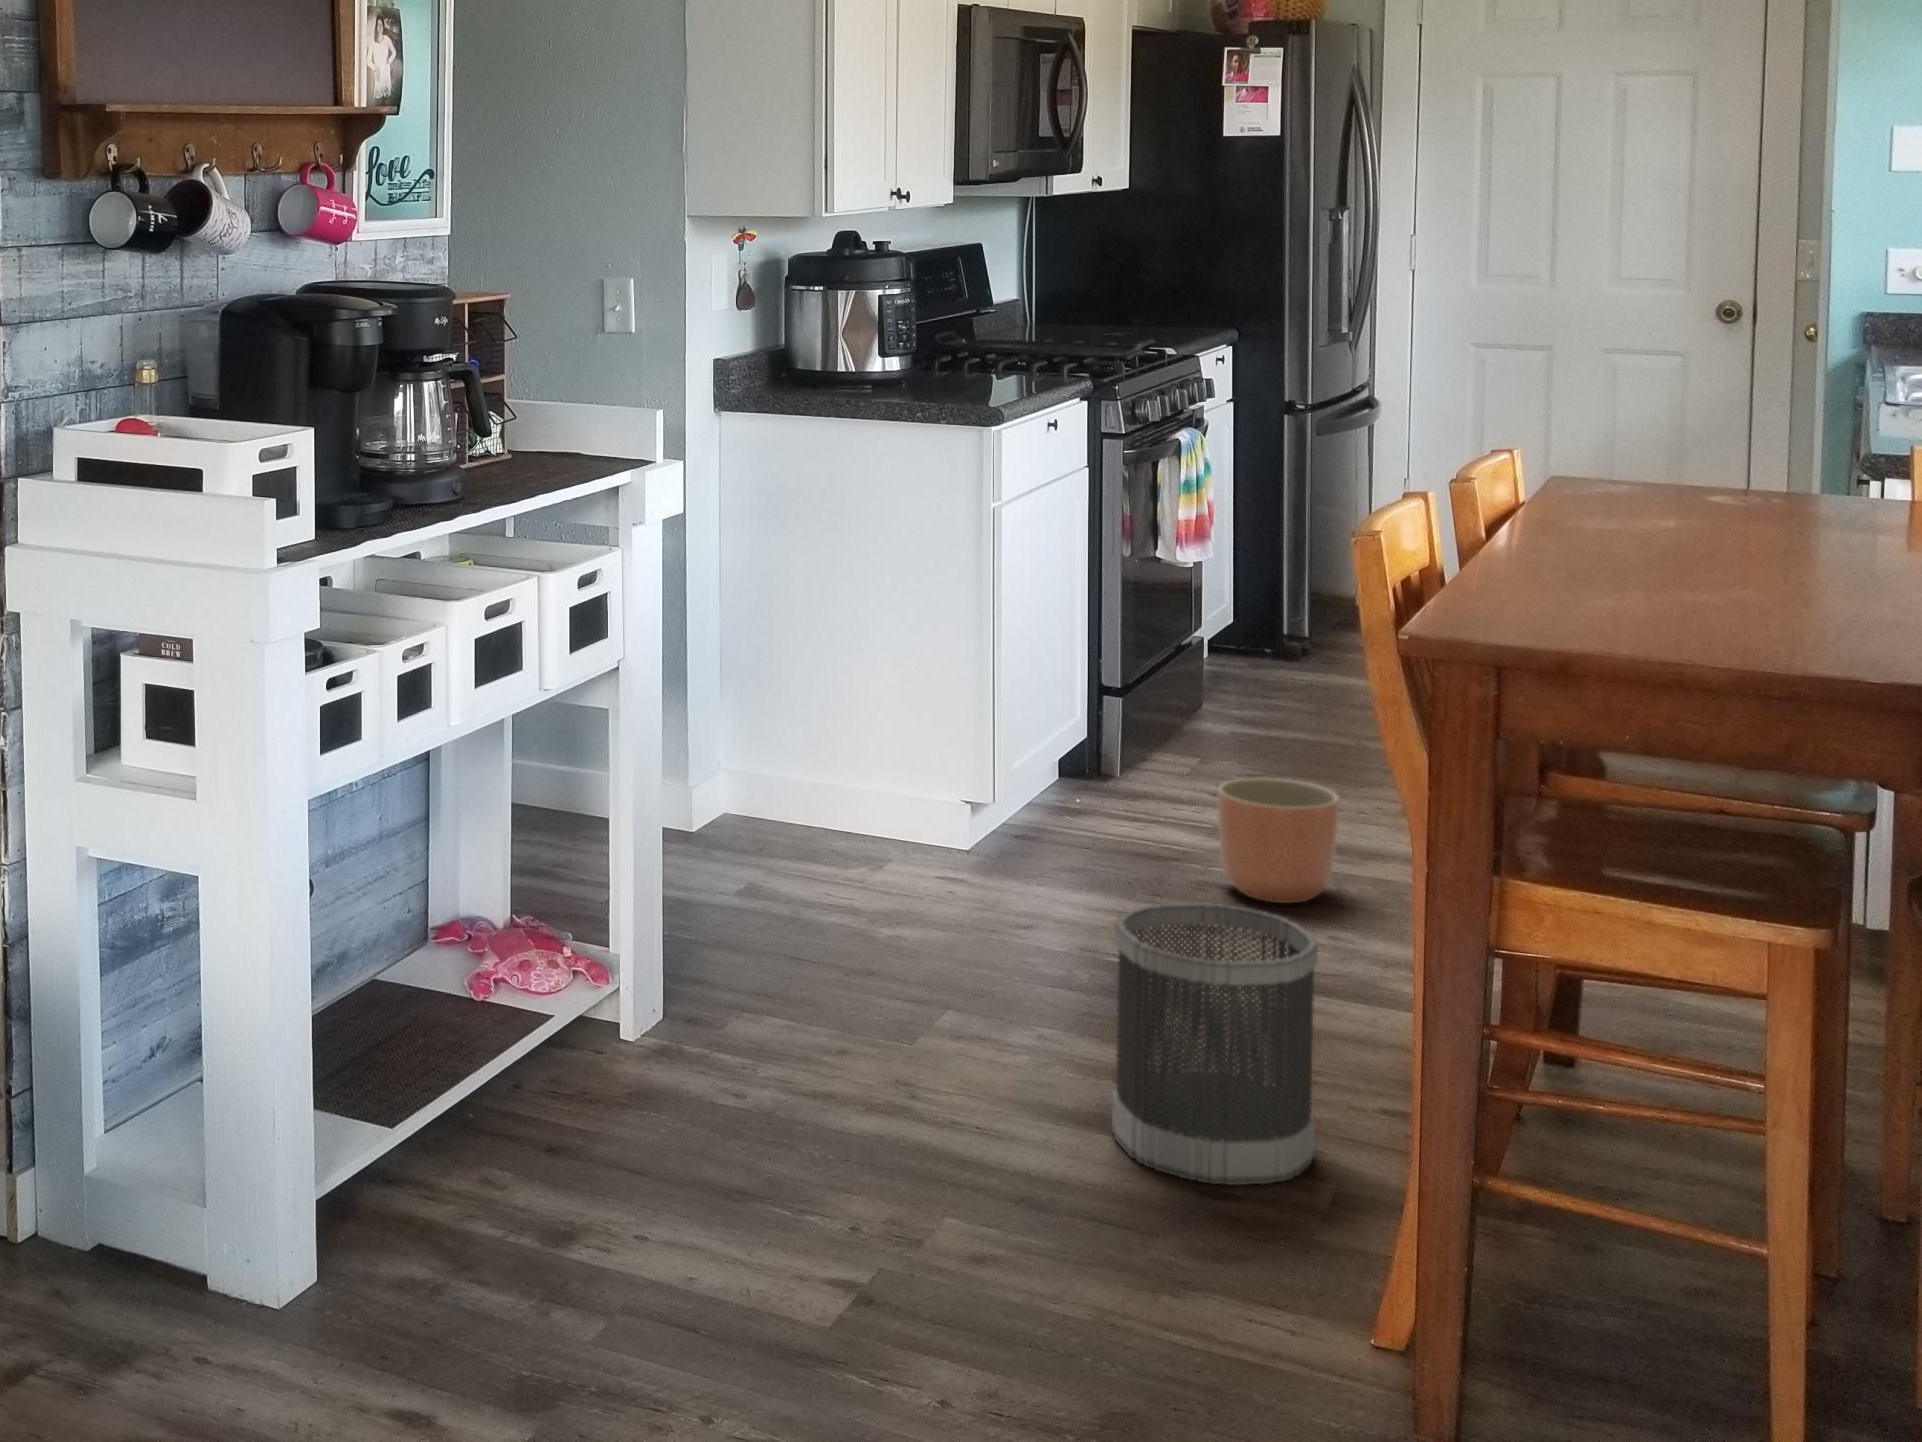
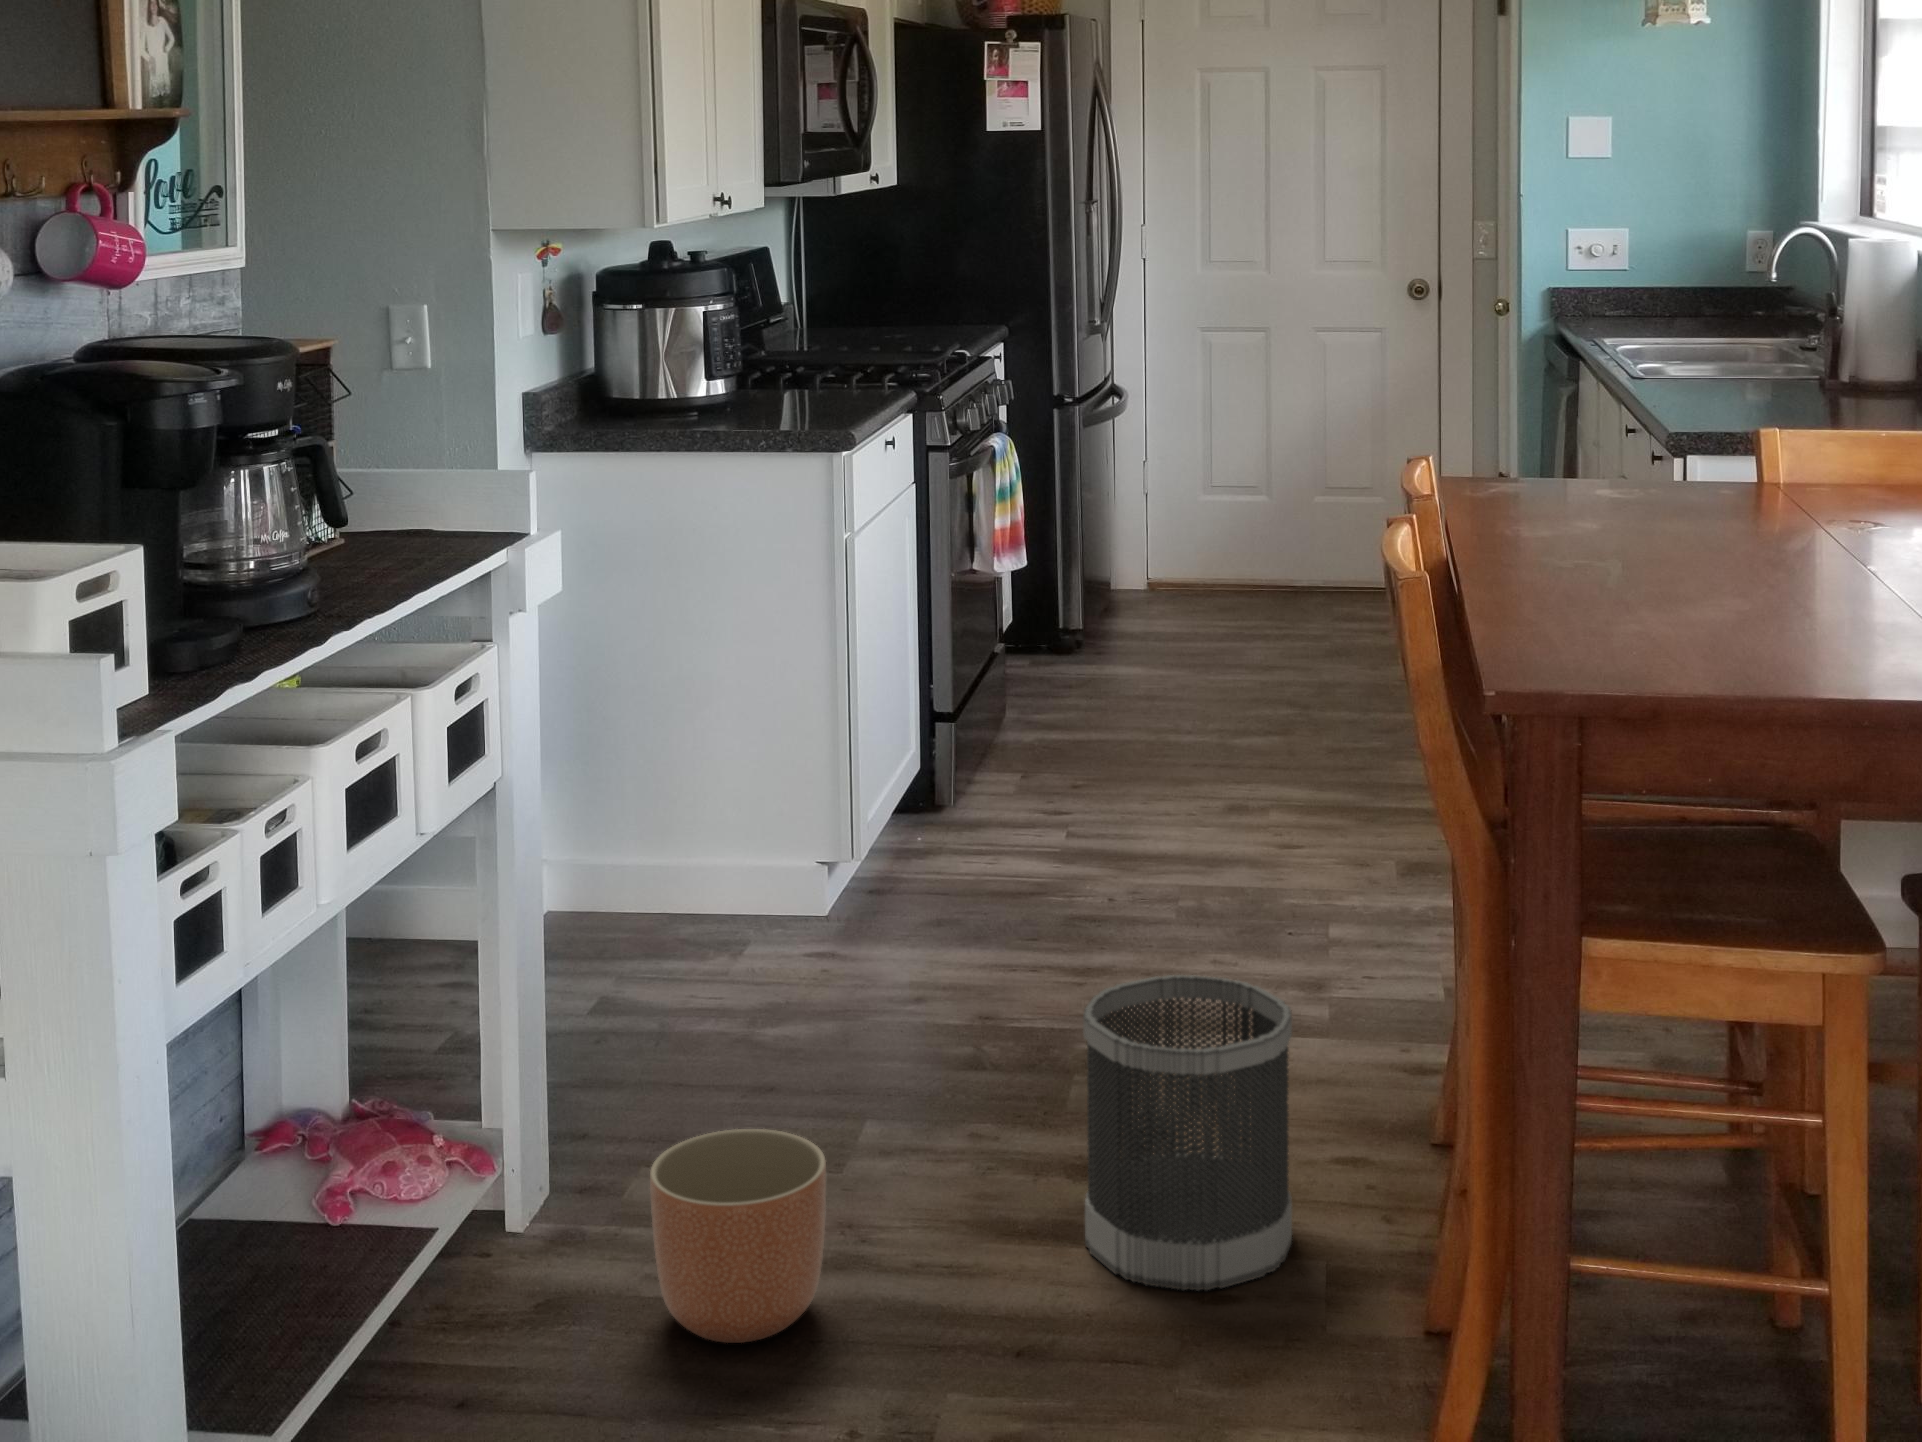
planter: present [1218,778,1339,903] -> present [650,1129,826,1343]

